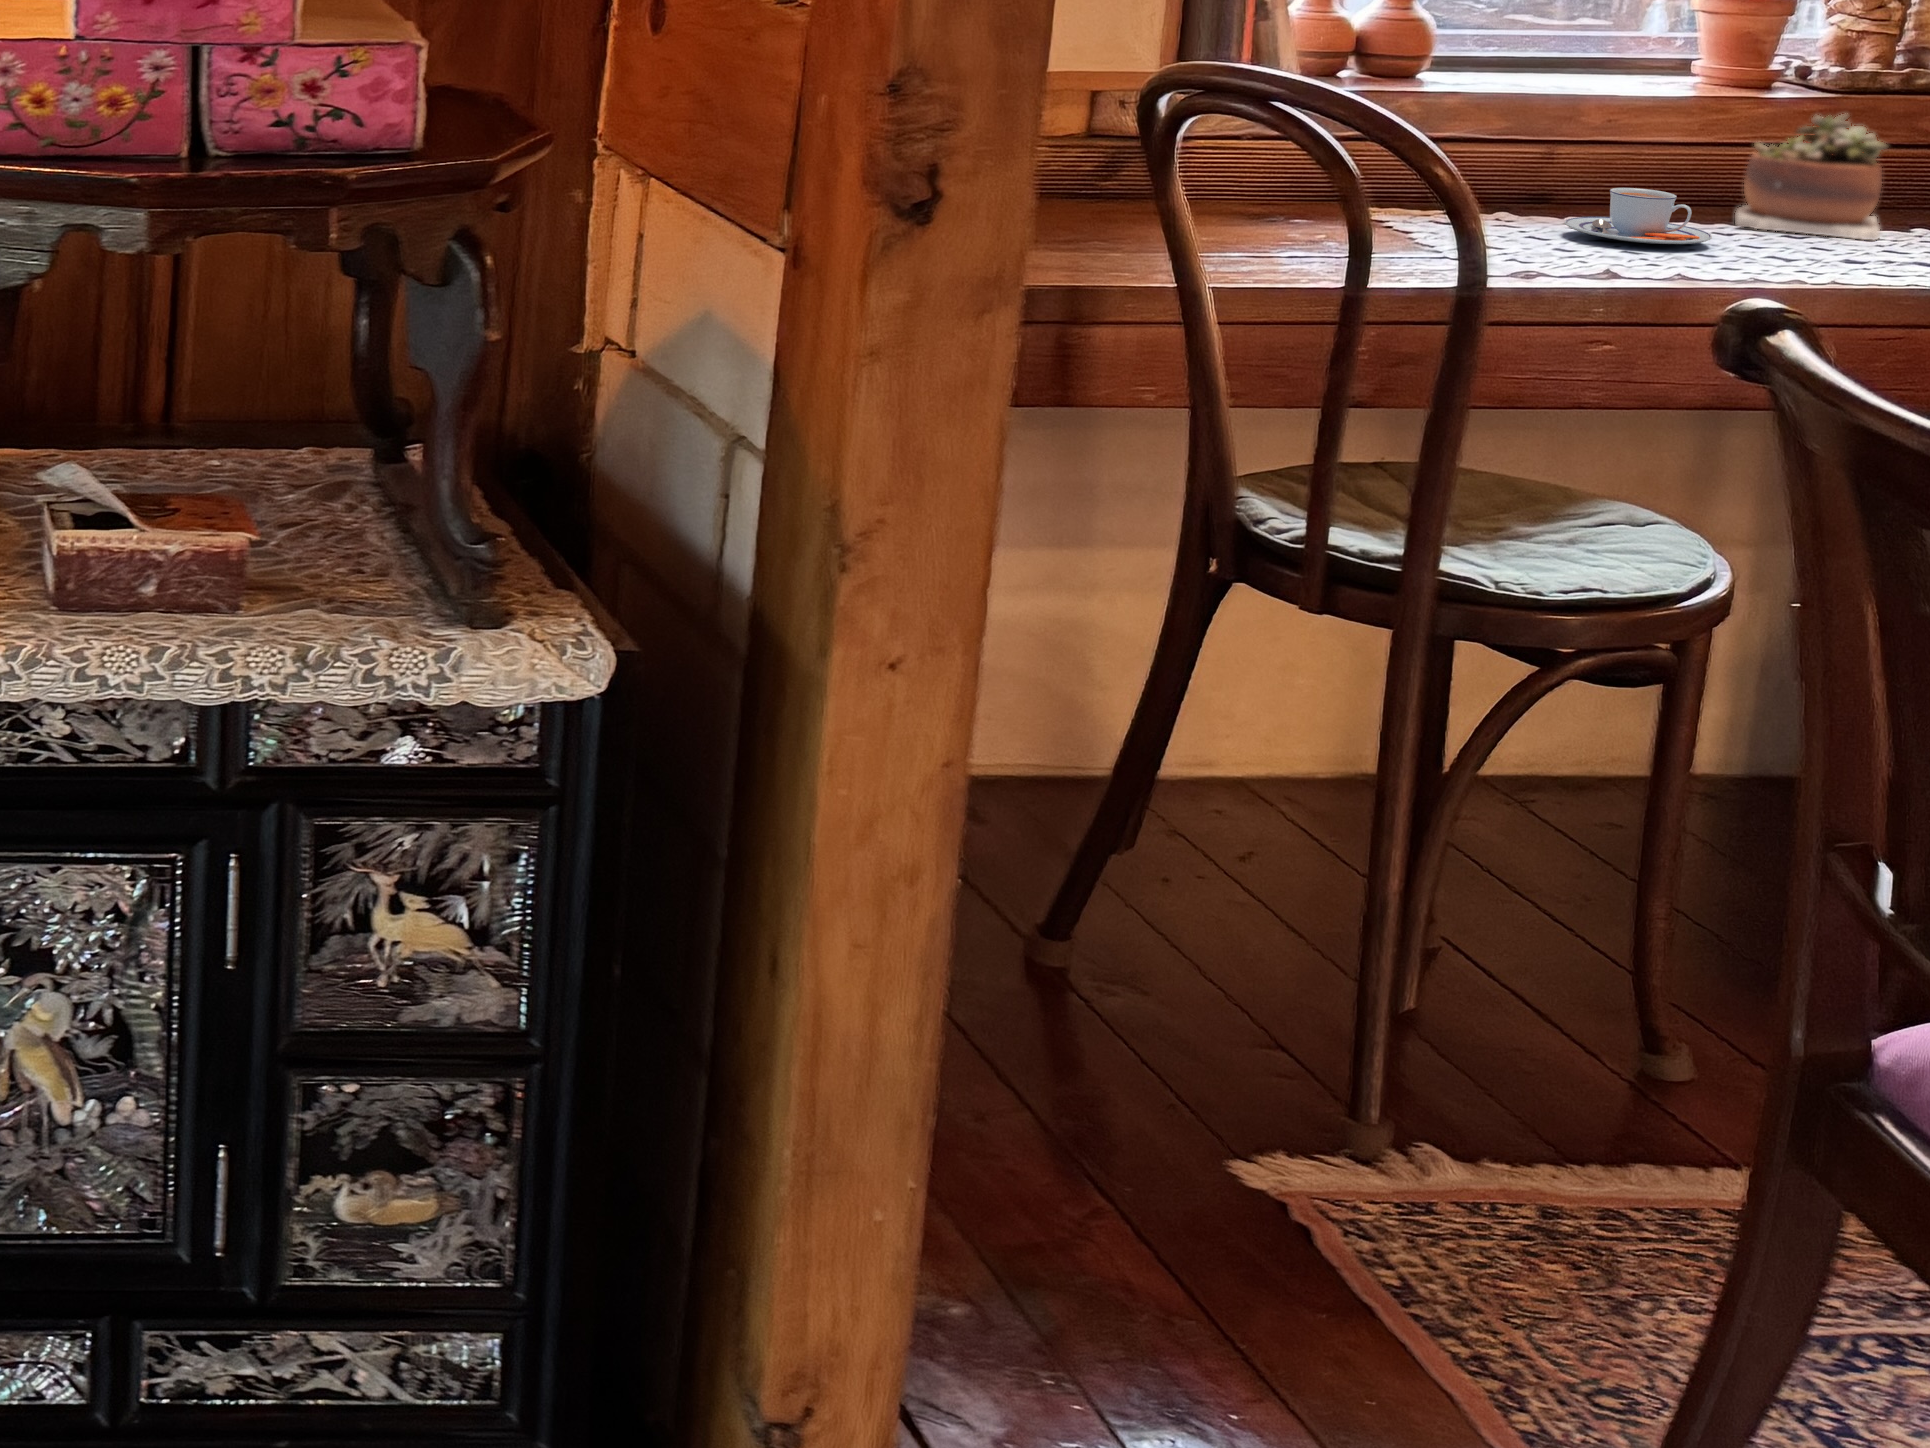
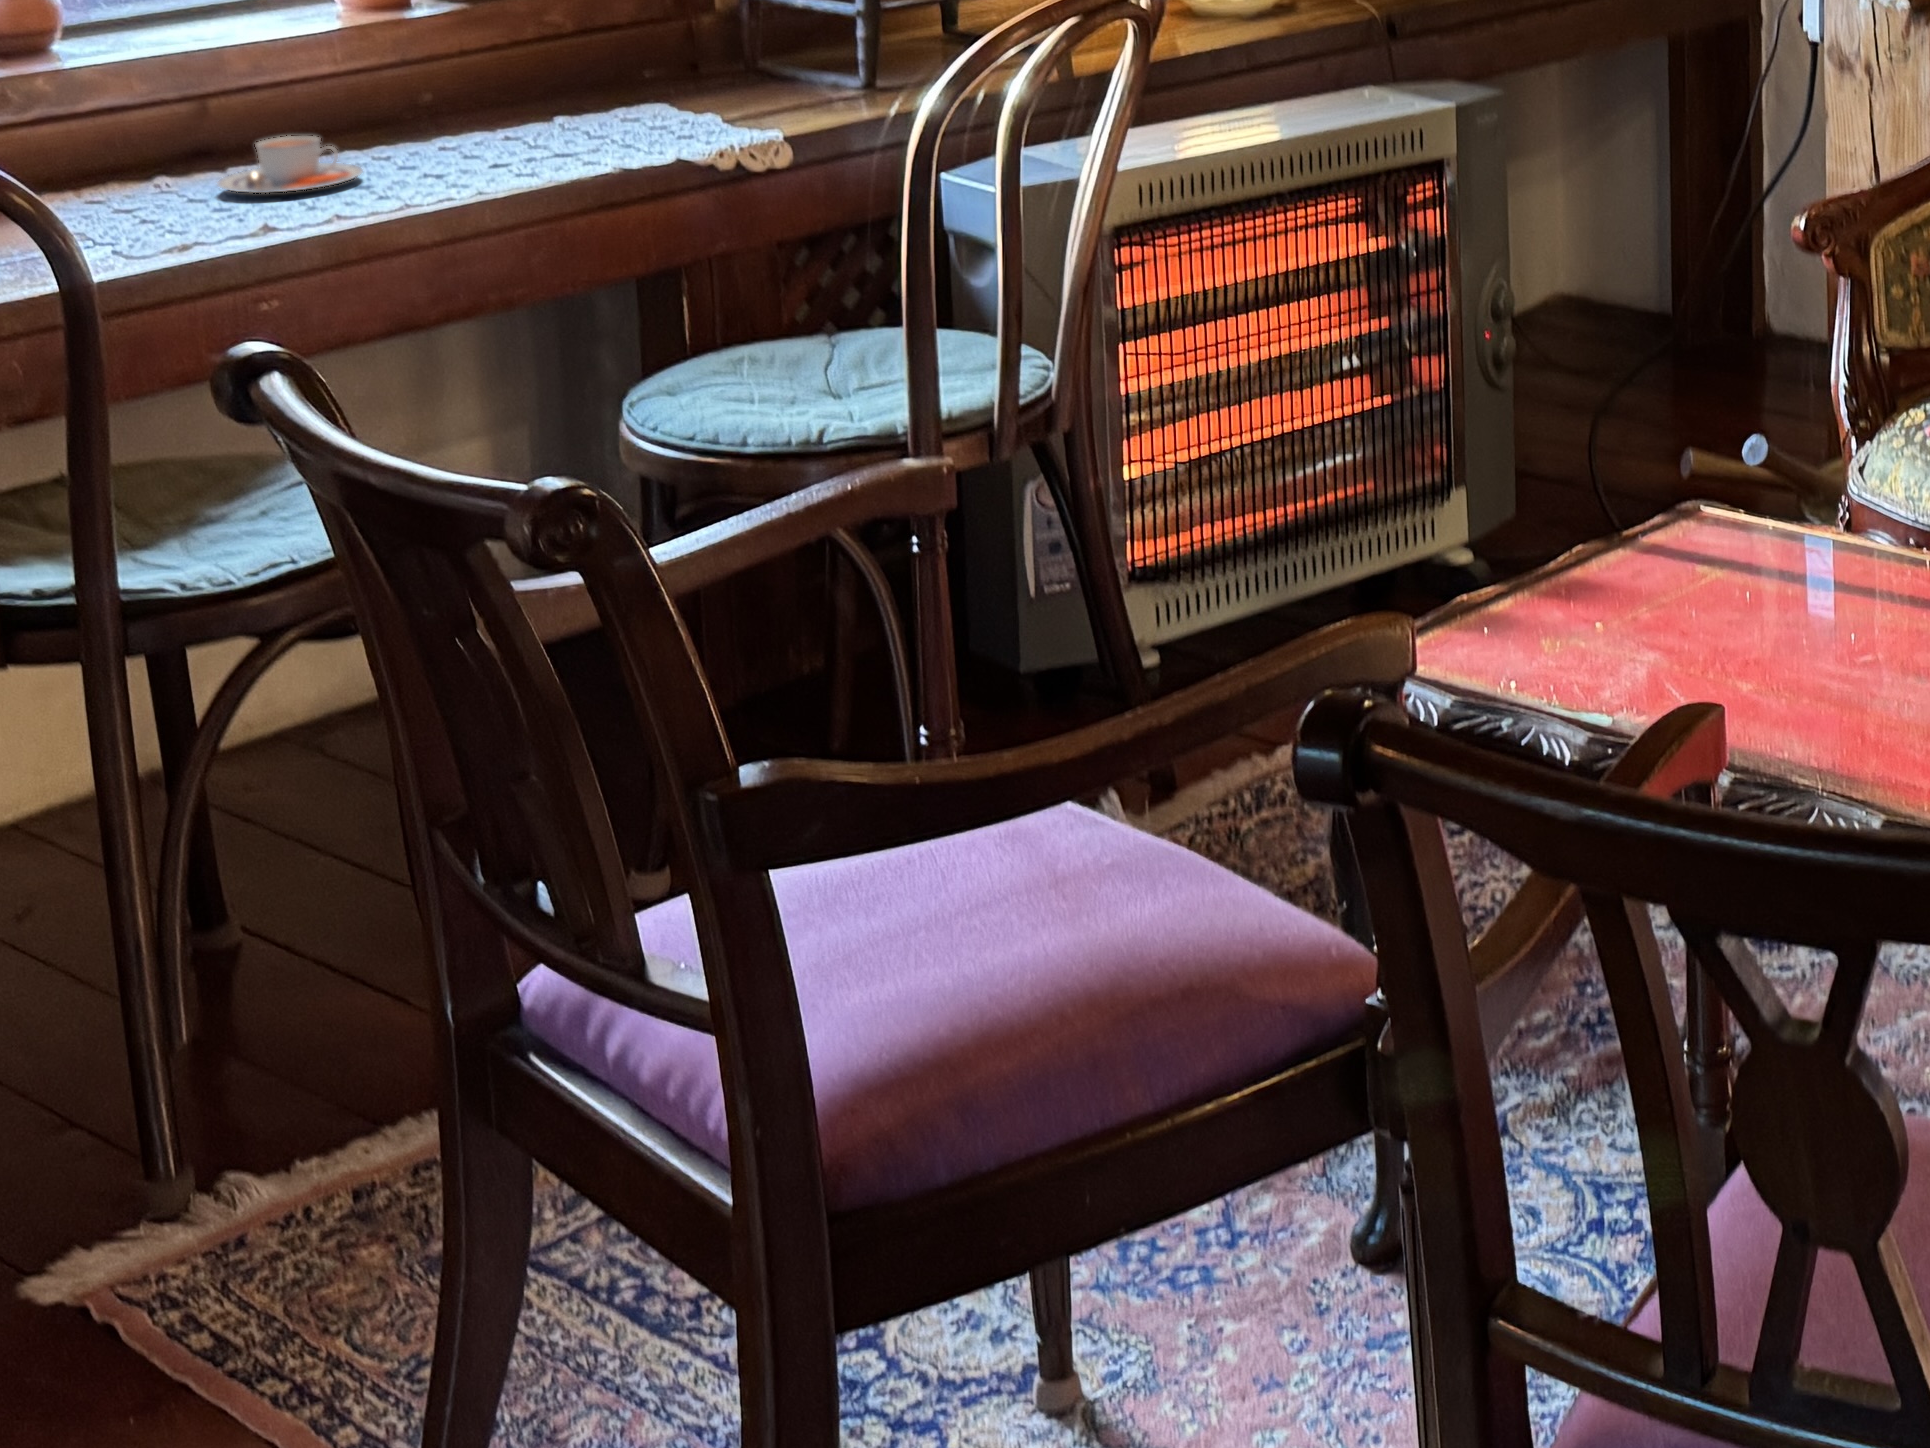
succulent plant: present [1735,114,1887,240] -> none [390,26,523,150]

